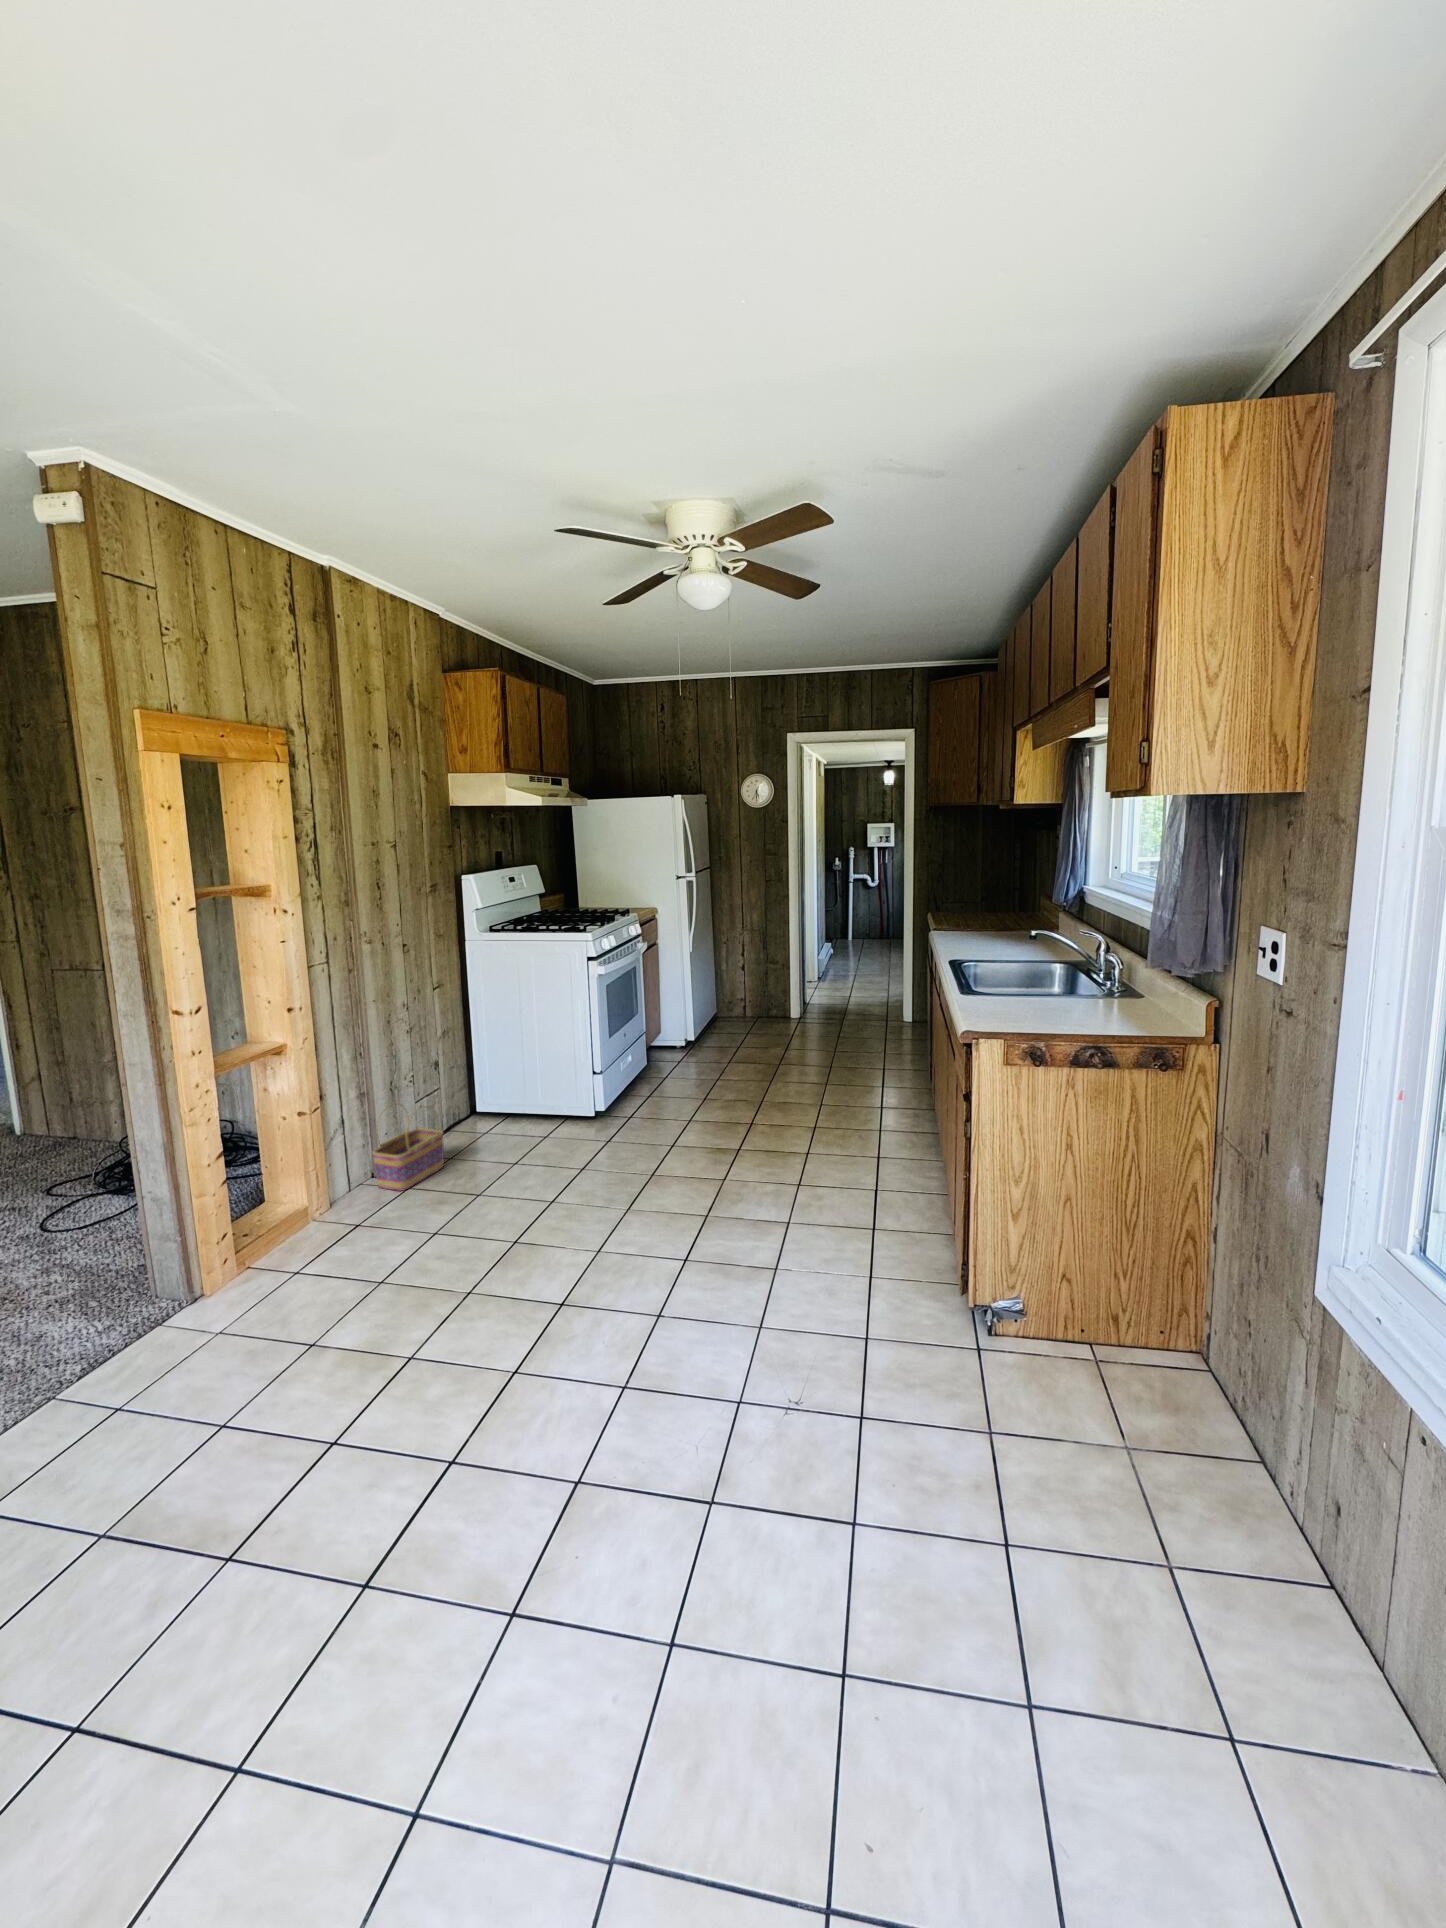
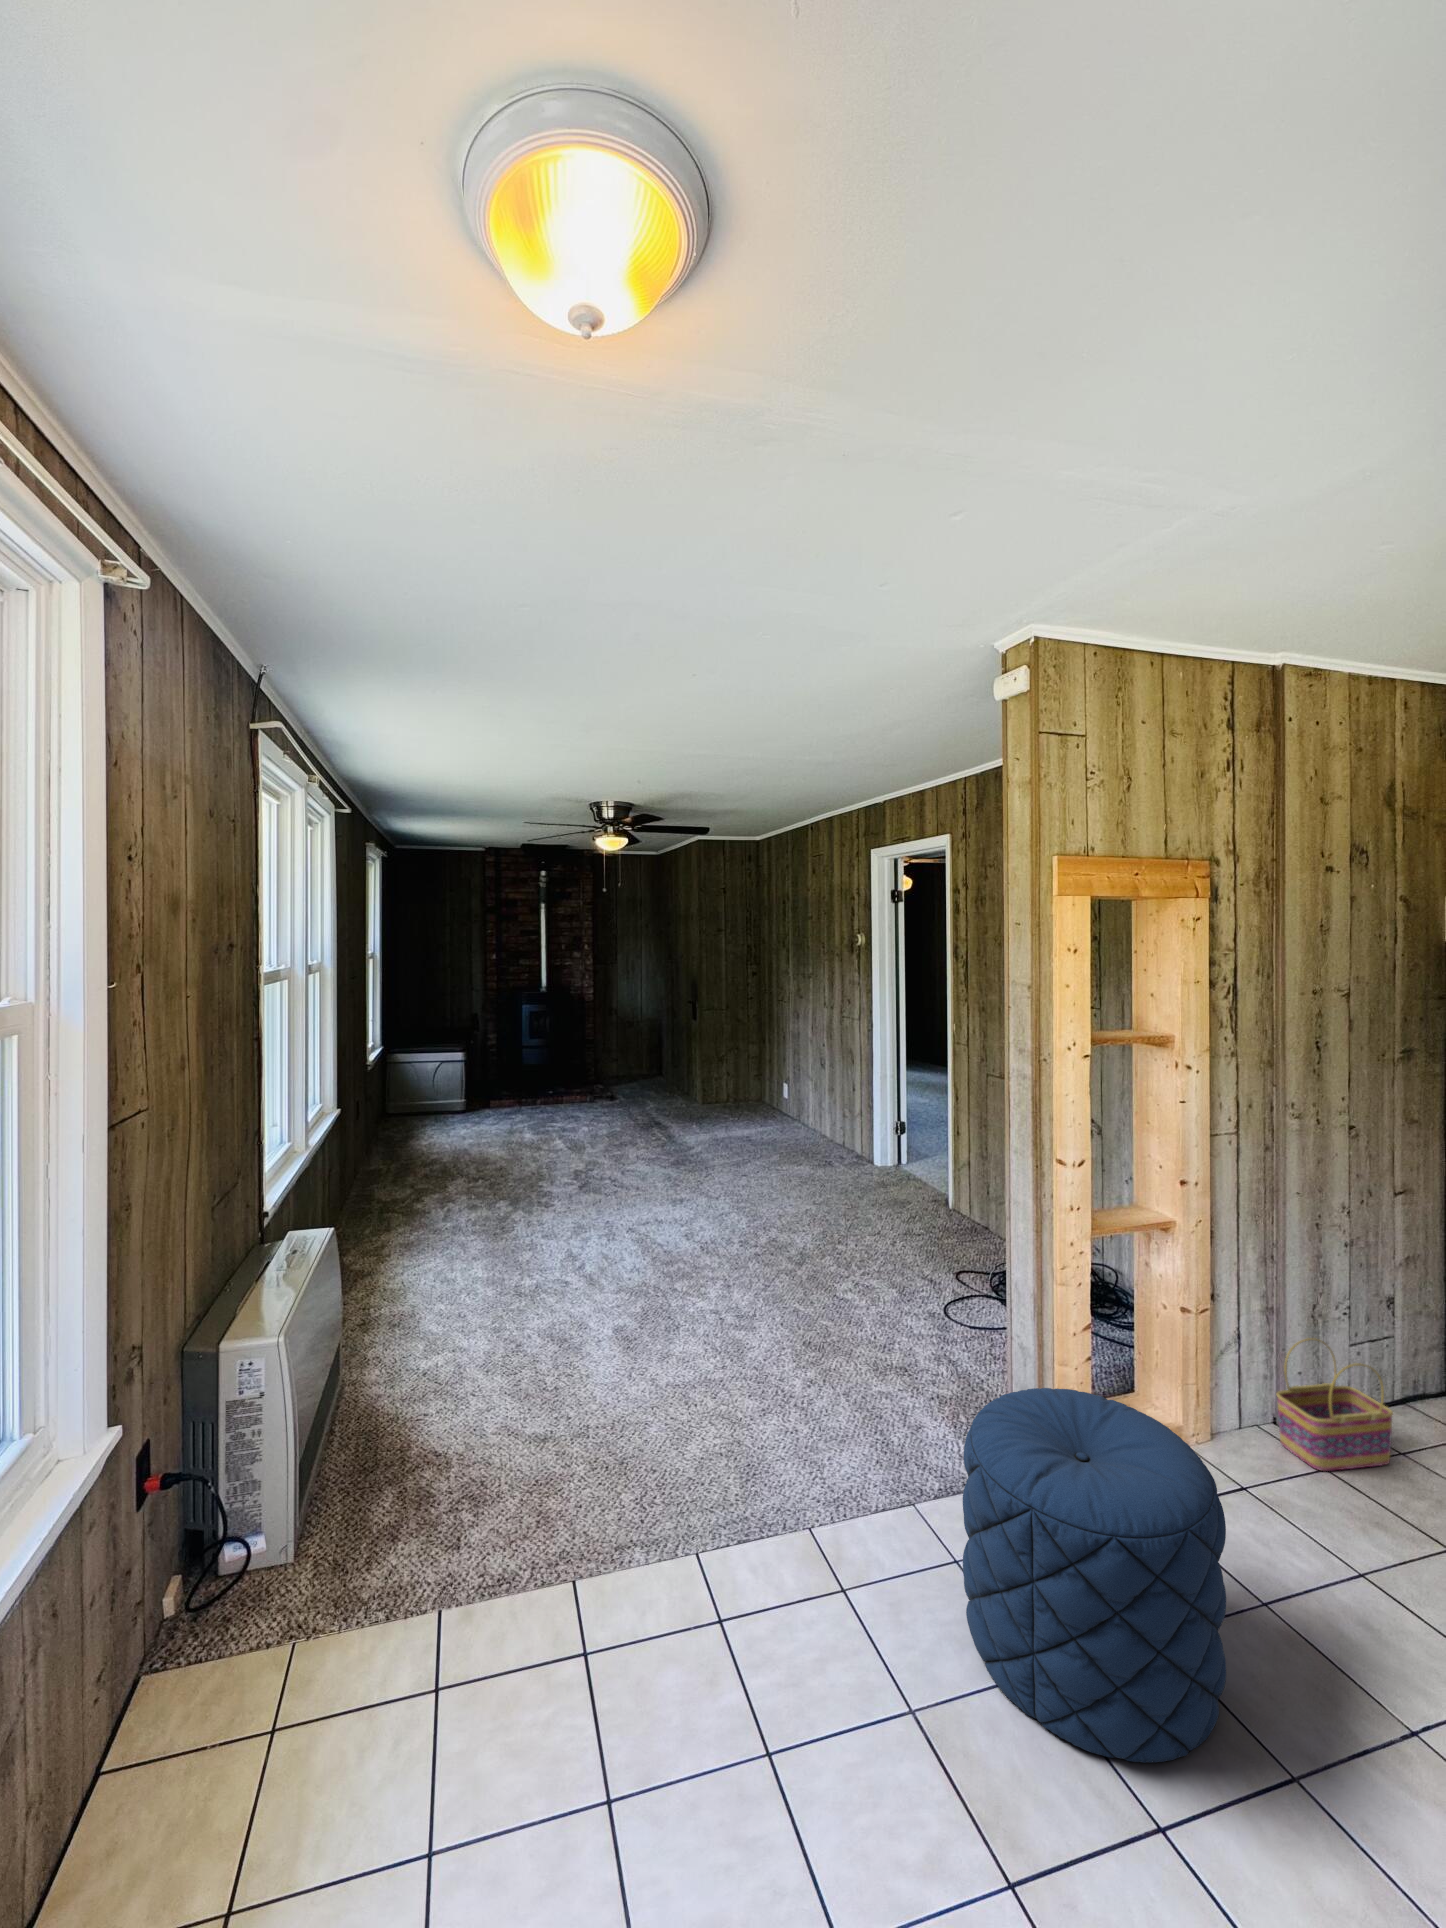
pouf: none [118,1185,360,1455] -> present [963,1388,1226,1763]

